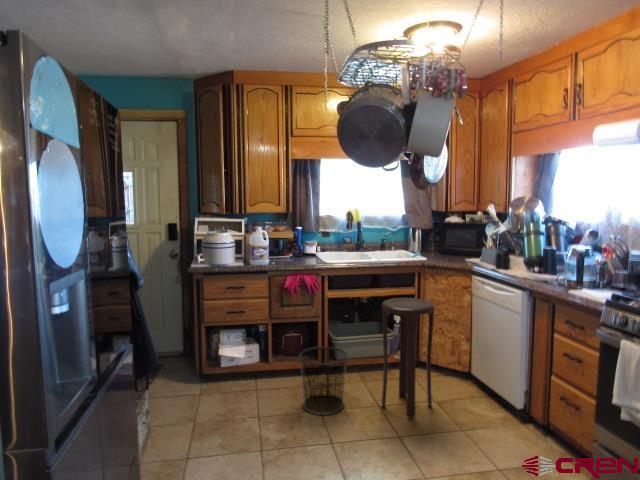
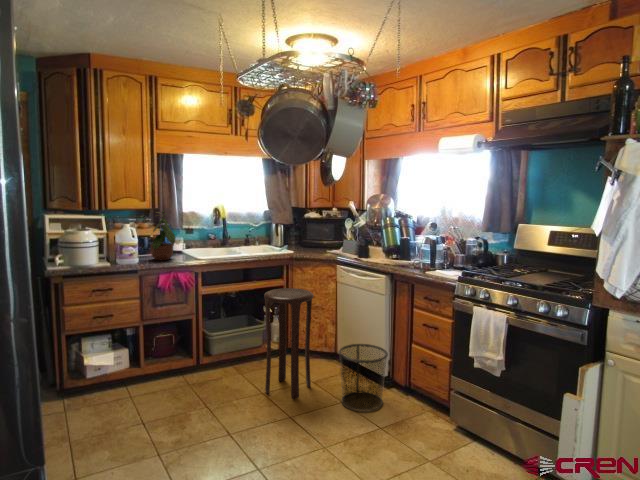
potted plant: none [277,213,306,262] -> present [150,211,176,260]
waste bin: present [299,347,348,415] -> present [339,344,388,412]

